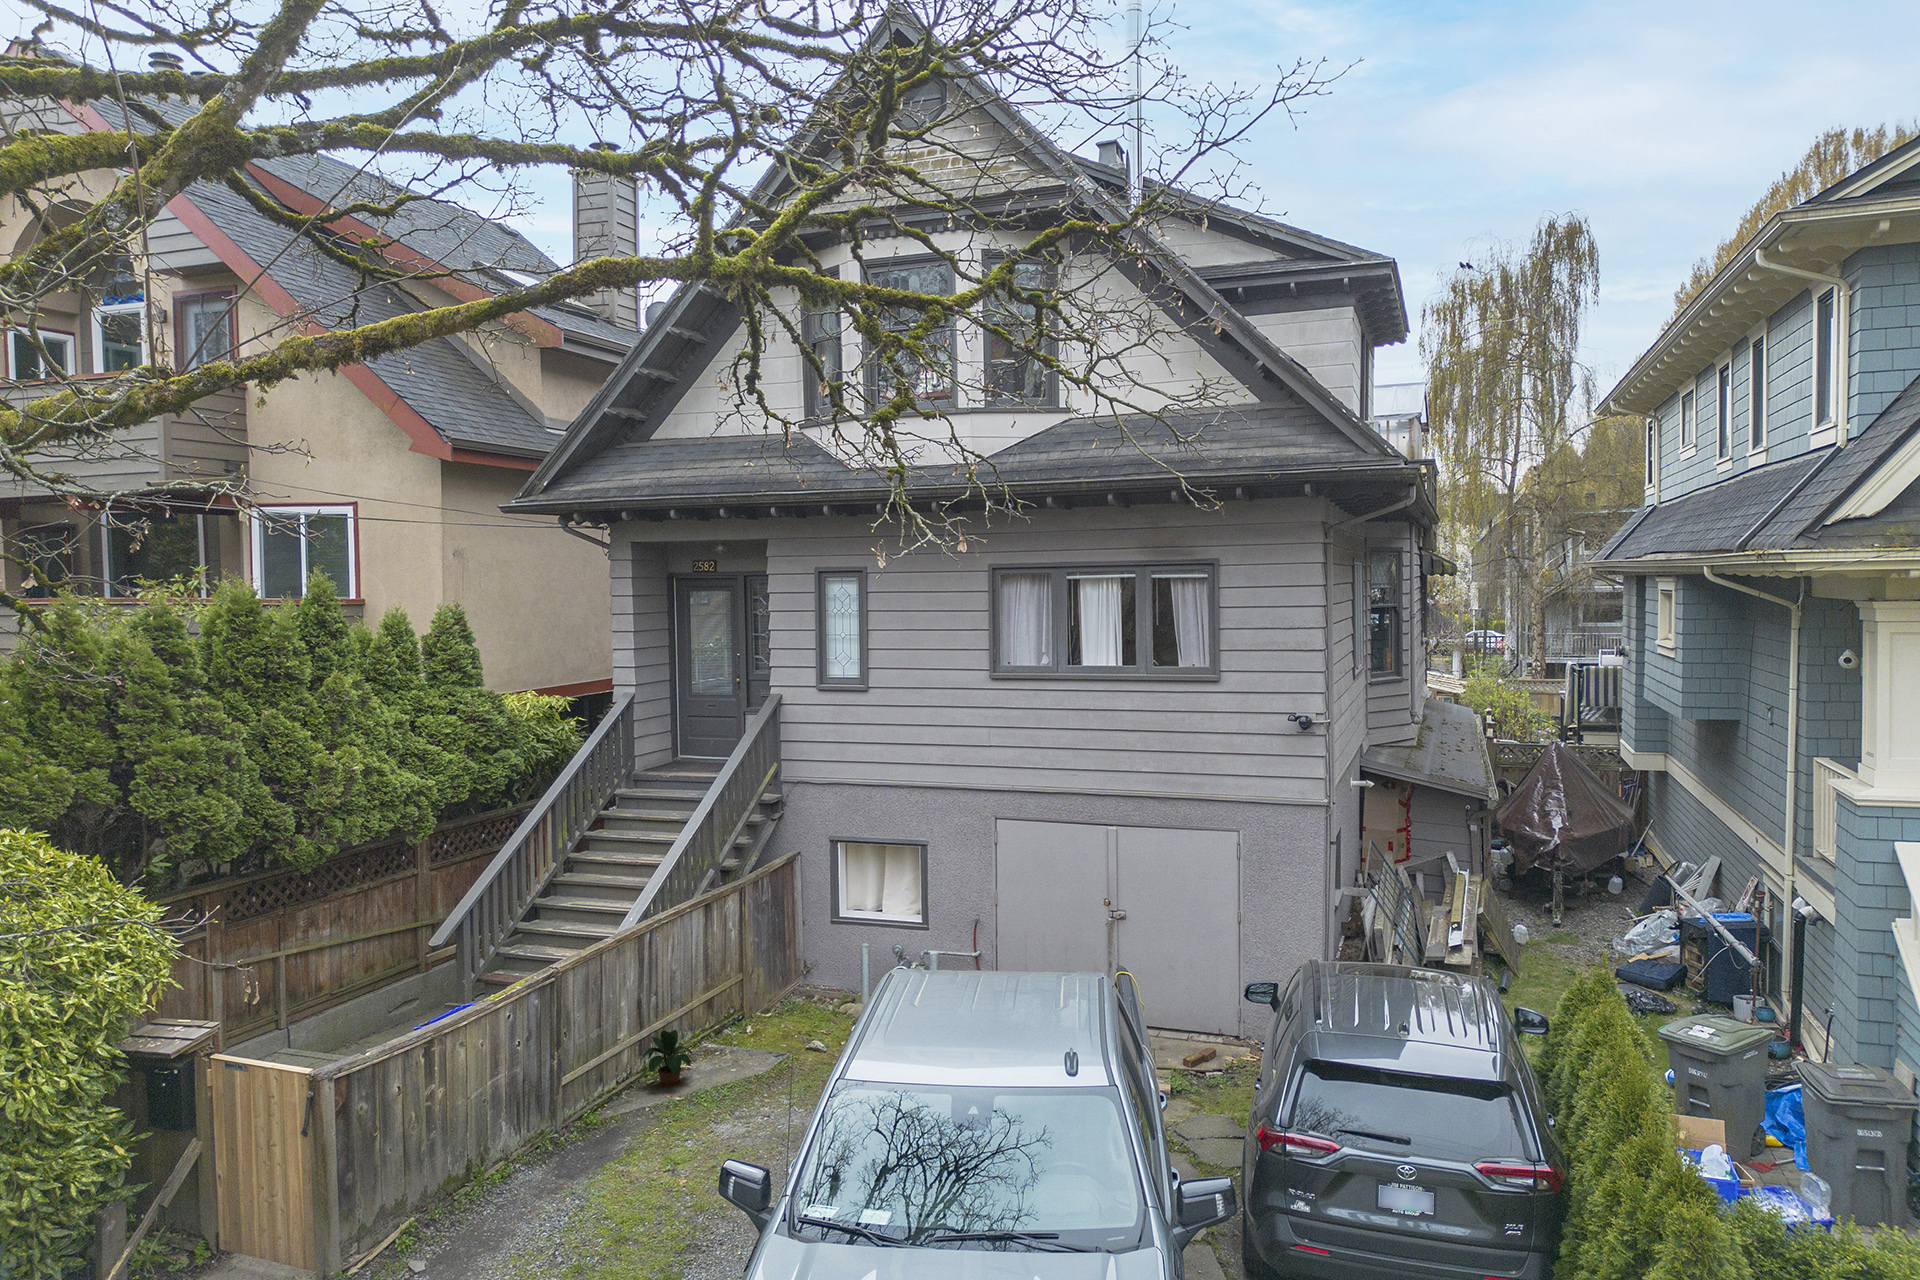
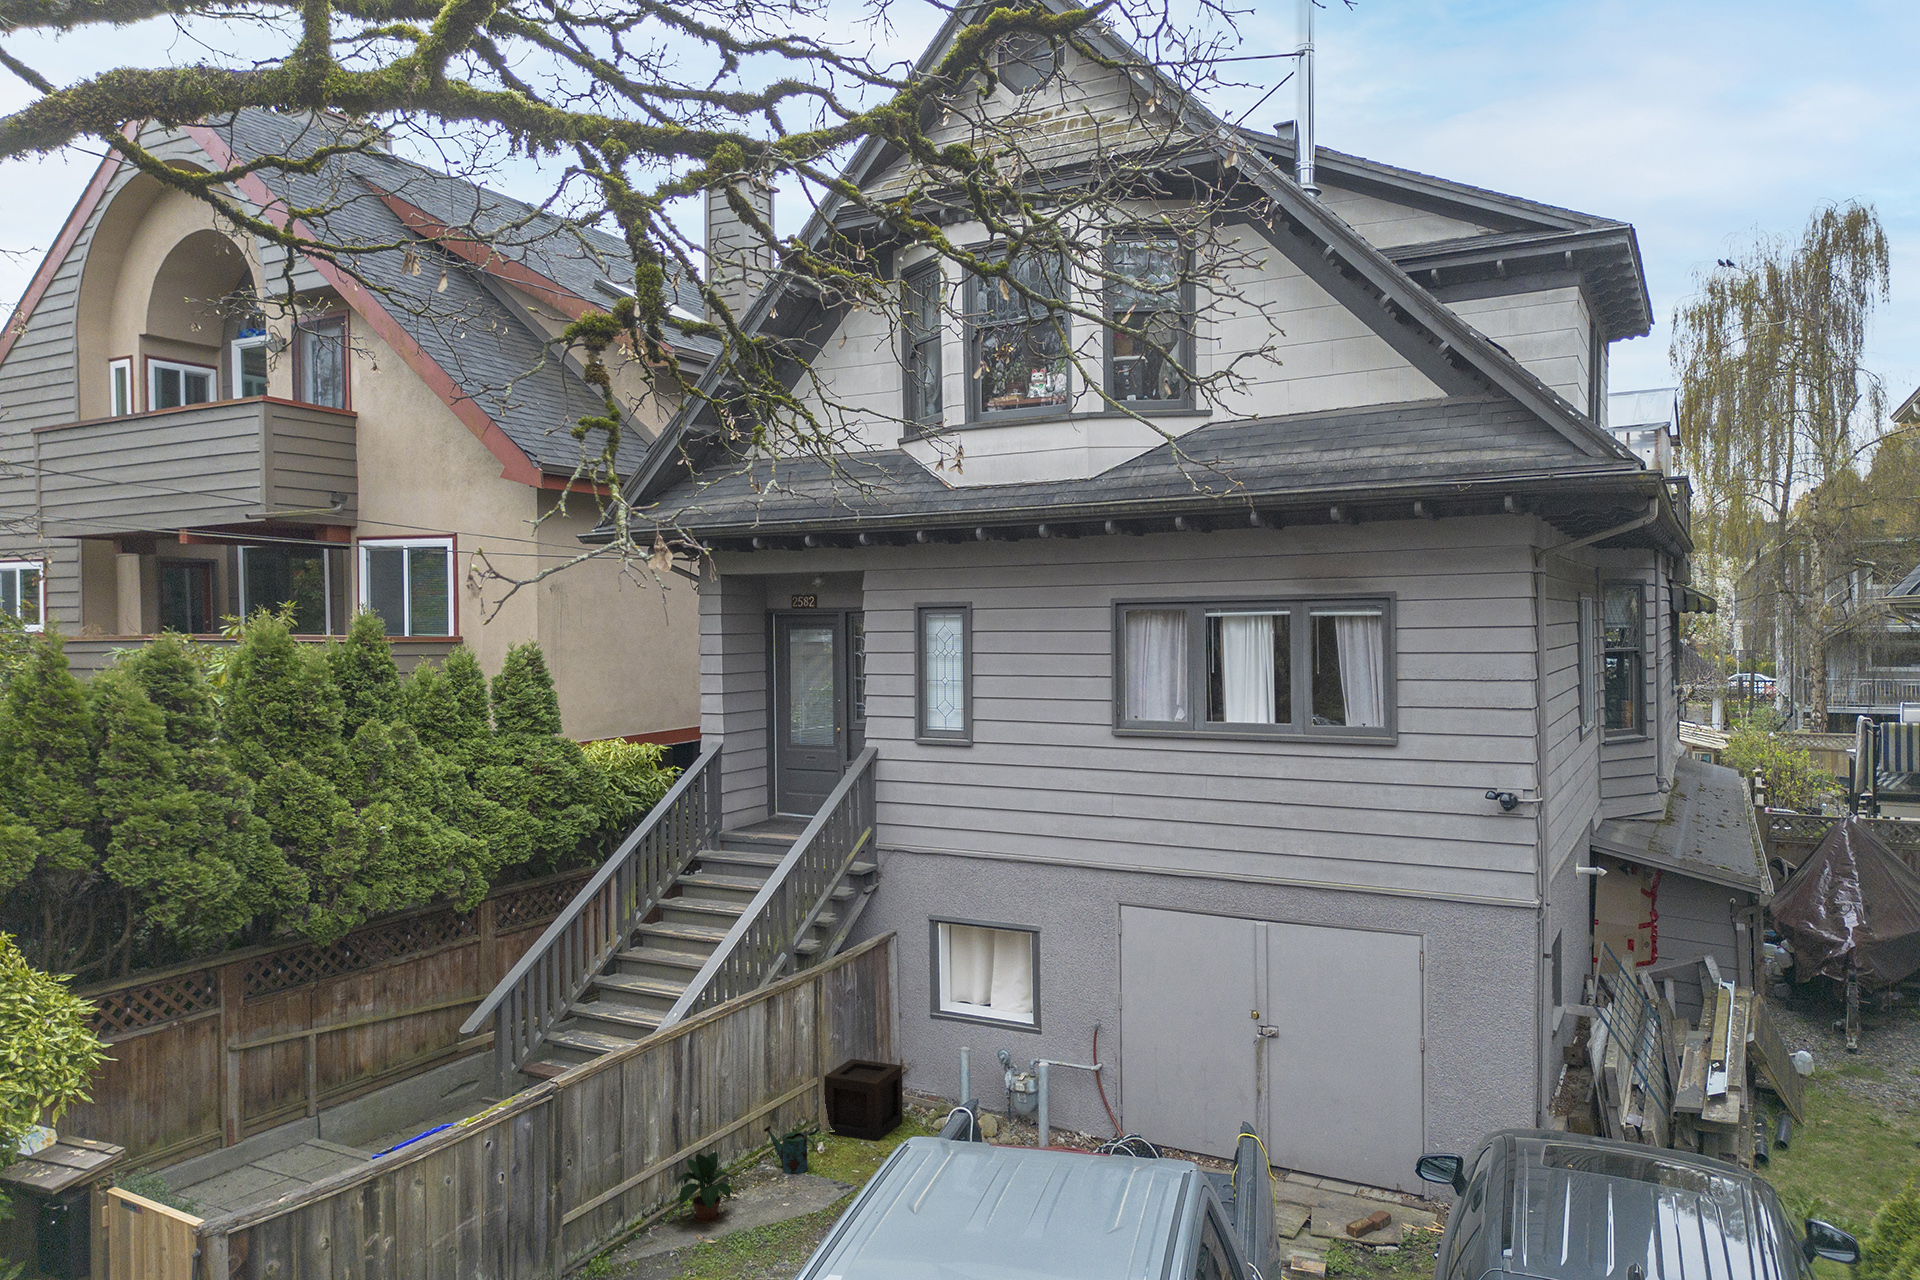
wooden crate: none [751,957,816,1023] -> present [824,1059,903,1142]
watering can: none [706,1011,751,1049] -> present [764,1126,815,1174]

